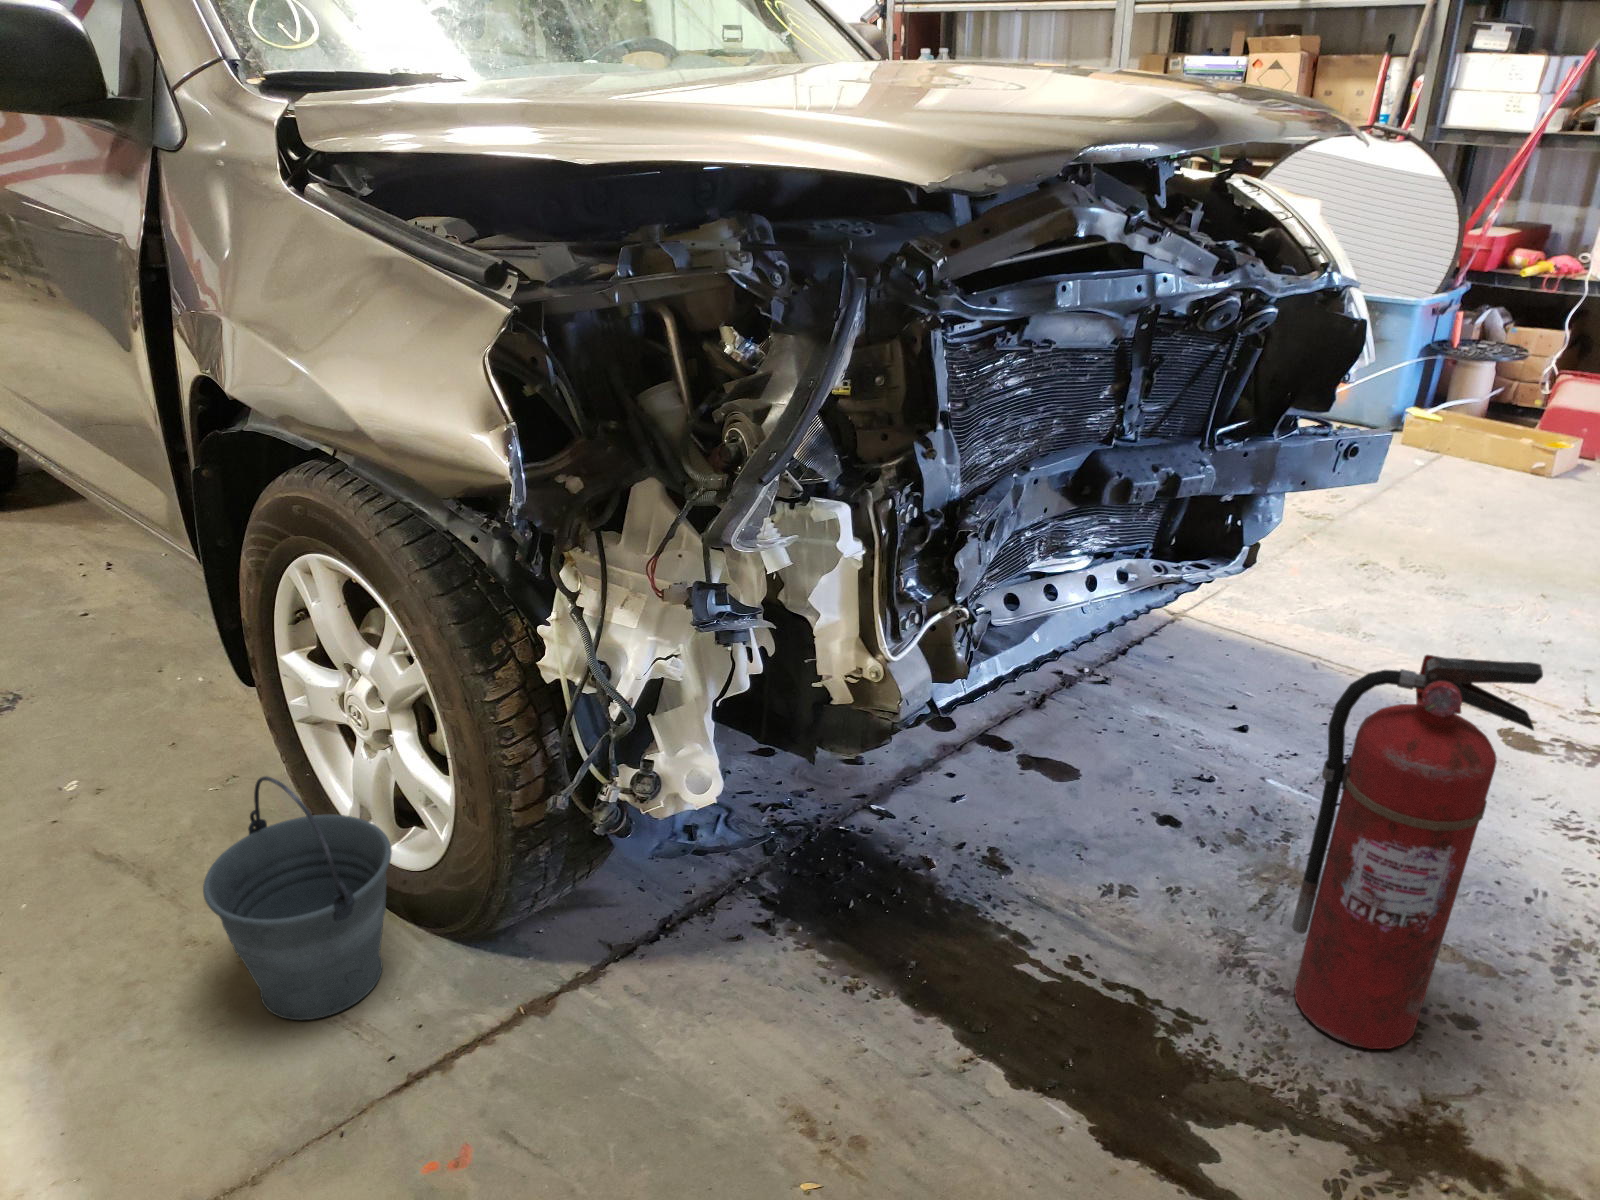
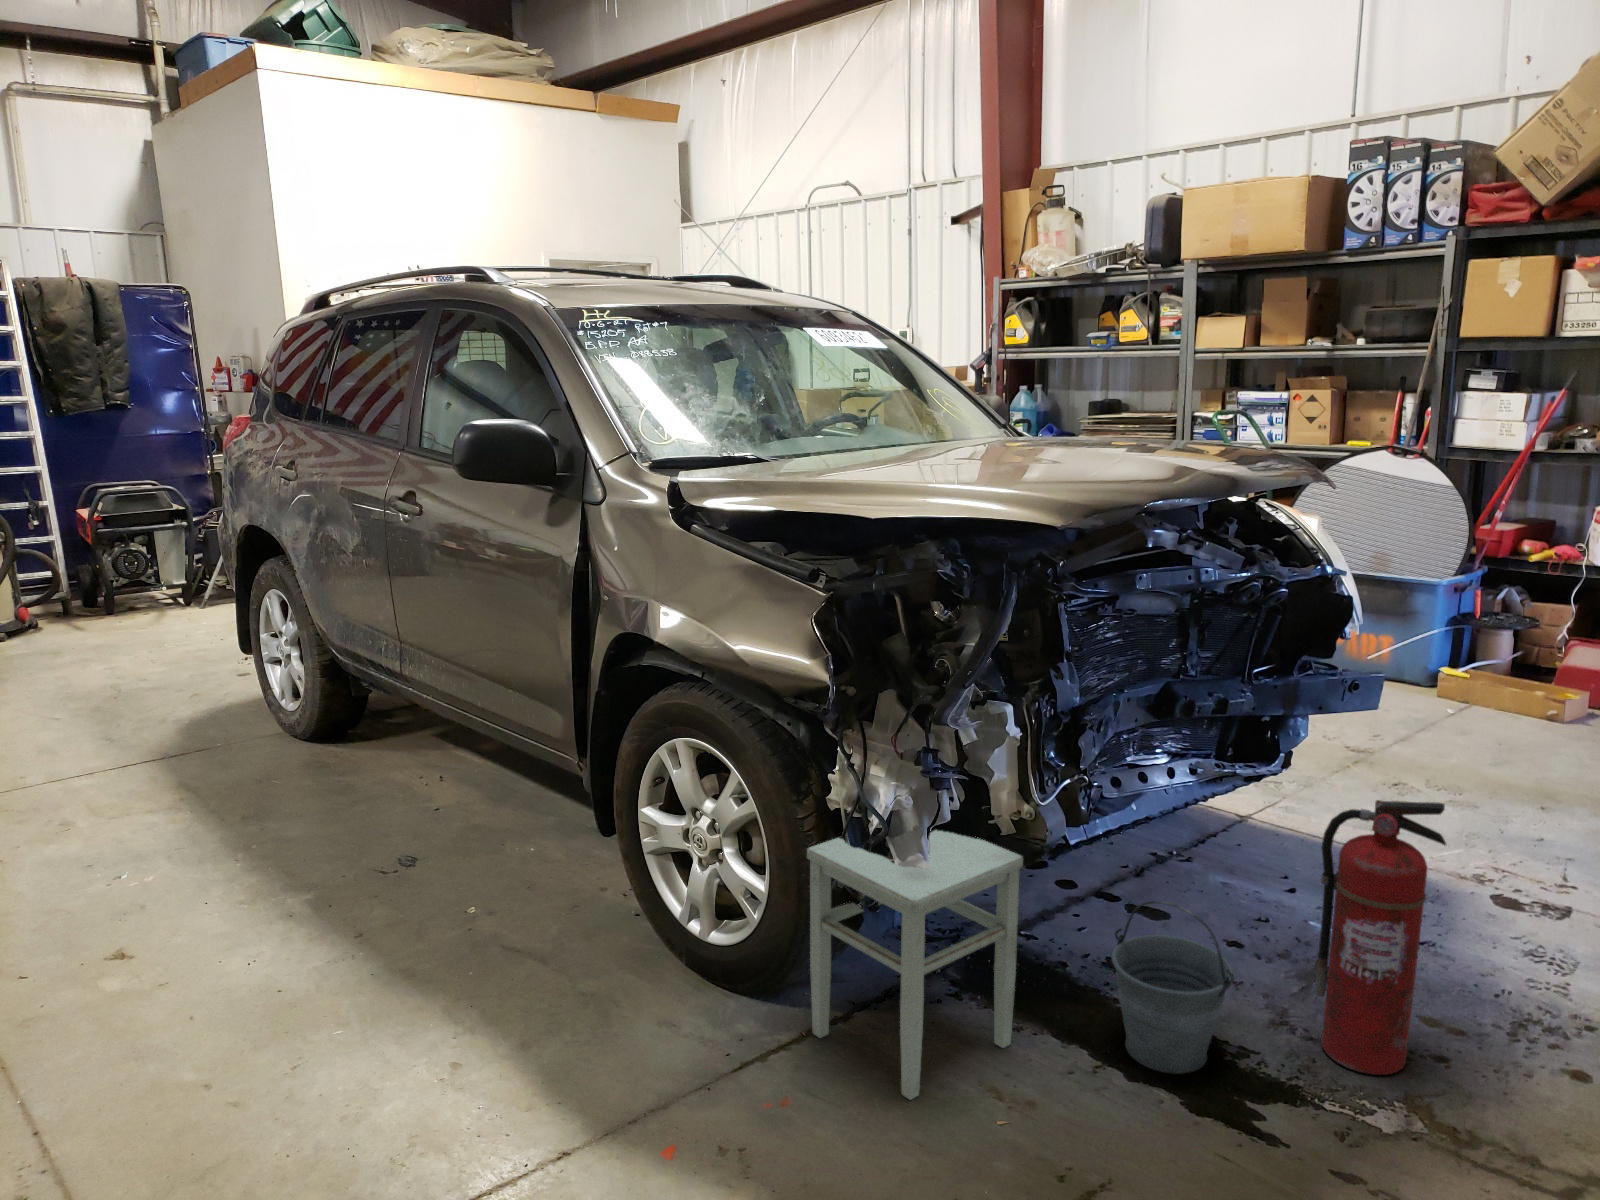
stool: none [500,670,858,1141] -> present [807,830,1023,1100]
bucket: present [203,776,392,1020] -> present [1112,901,1234,1074]

